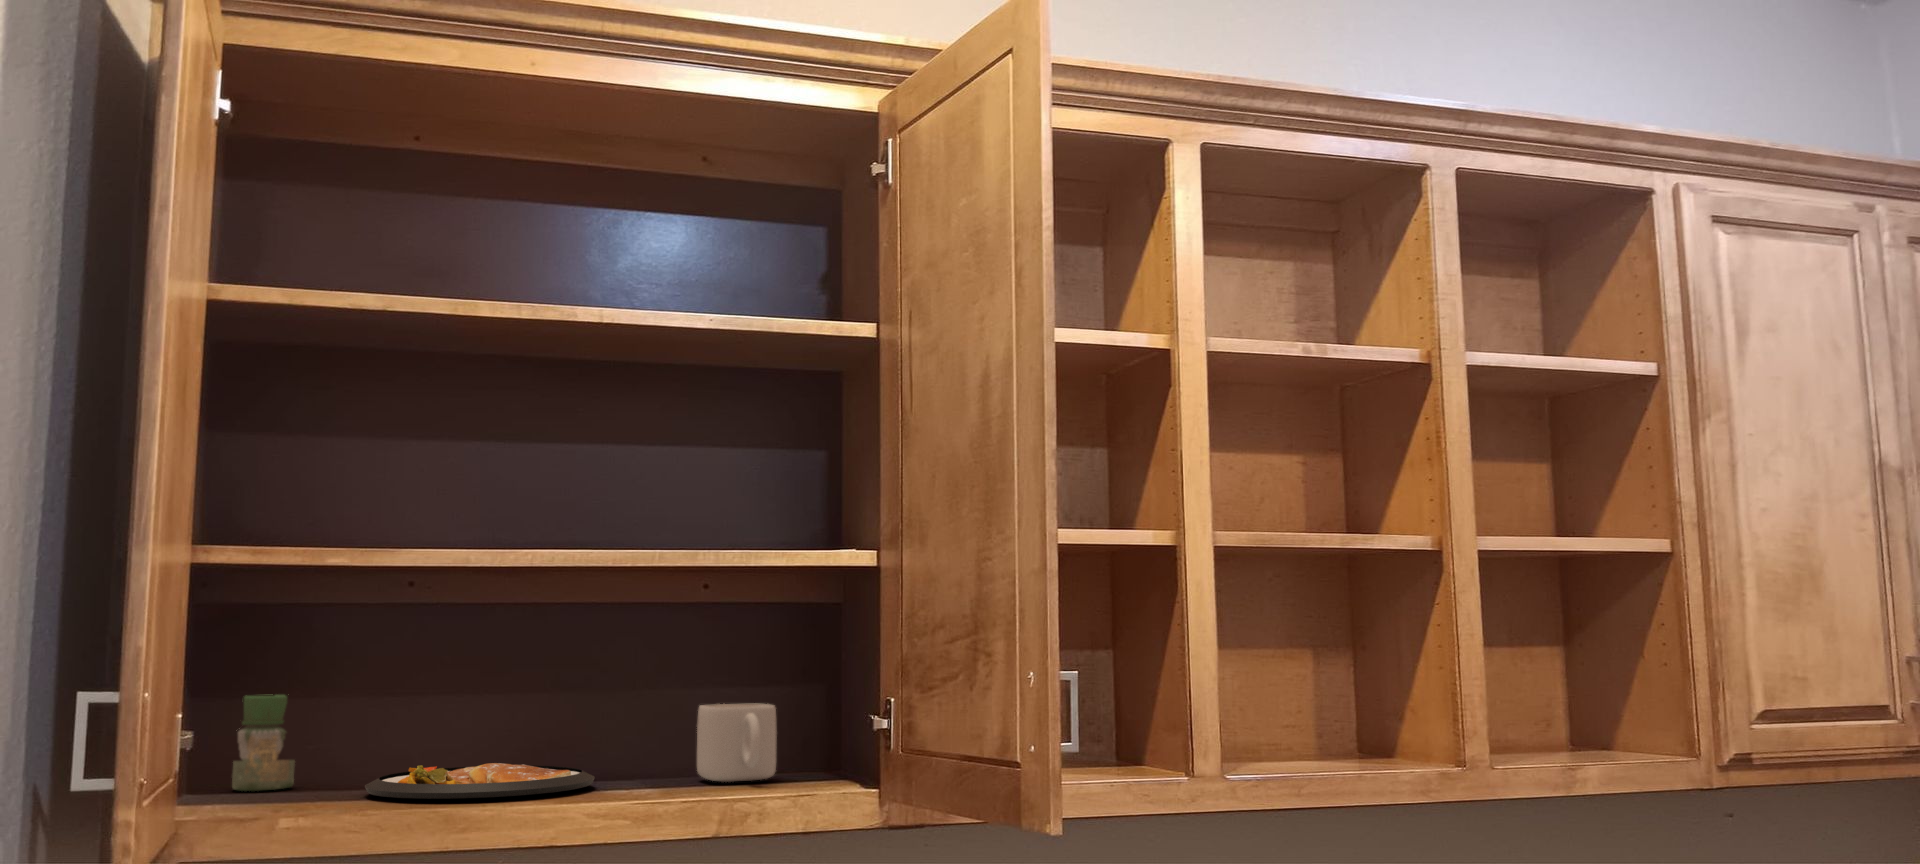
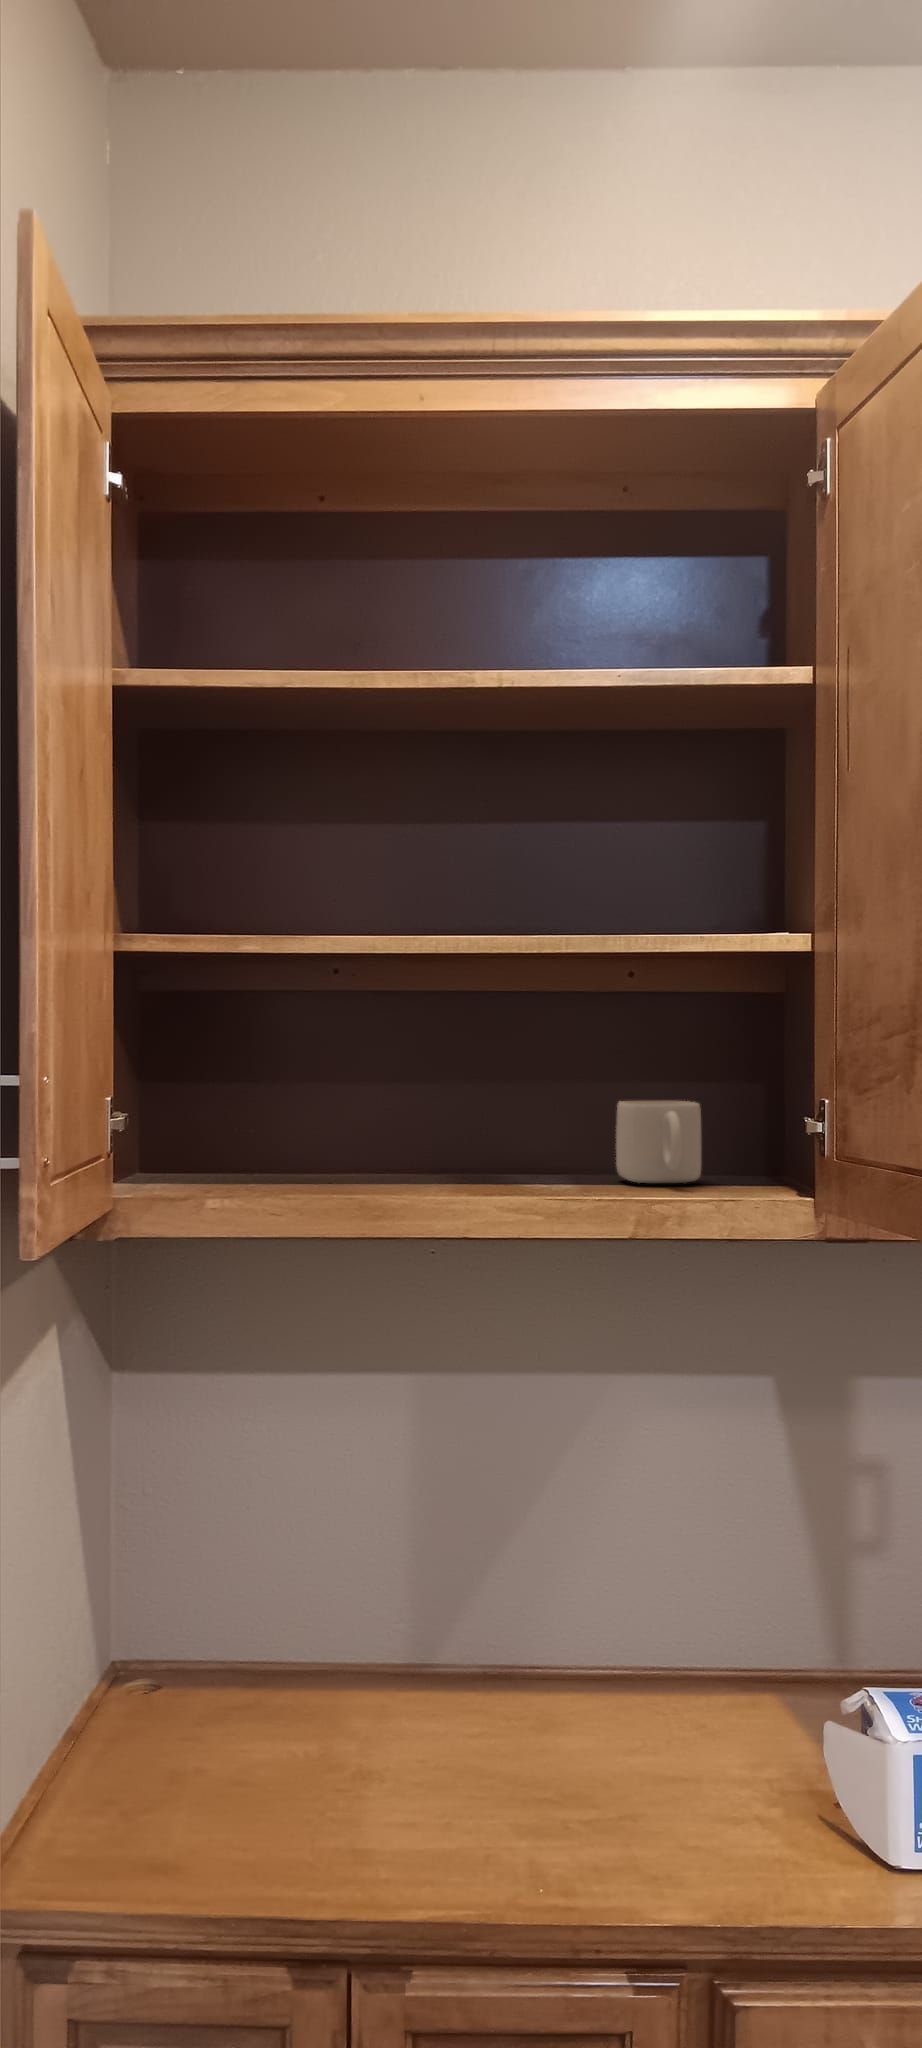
jar: present [232,695,295,791] -> none [171,1080,227,1172]
dish: present [365,763,595,799] -> none [284,1155,509,1190]

